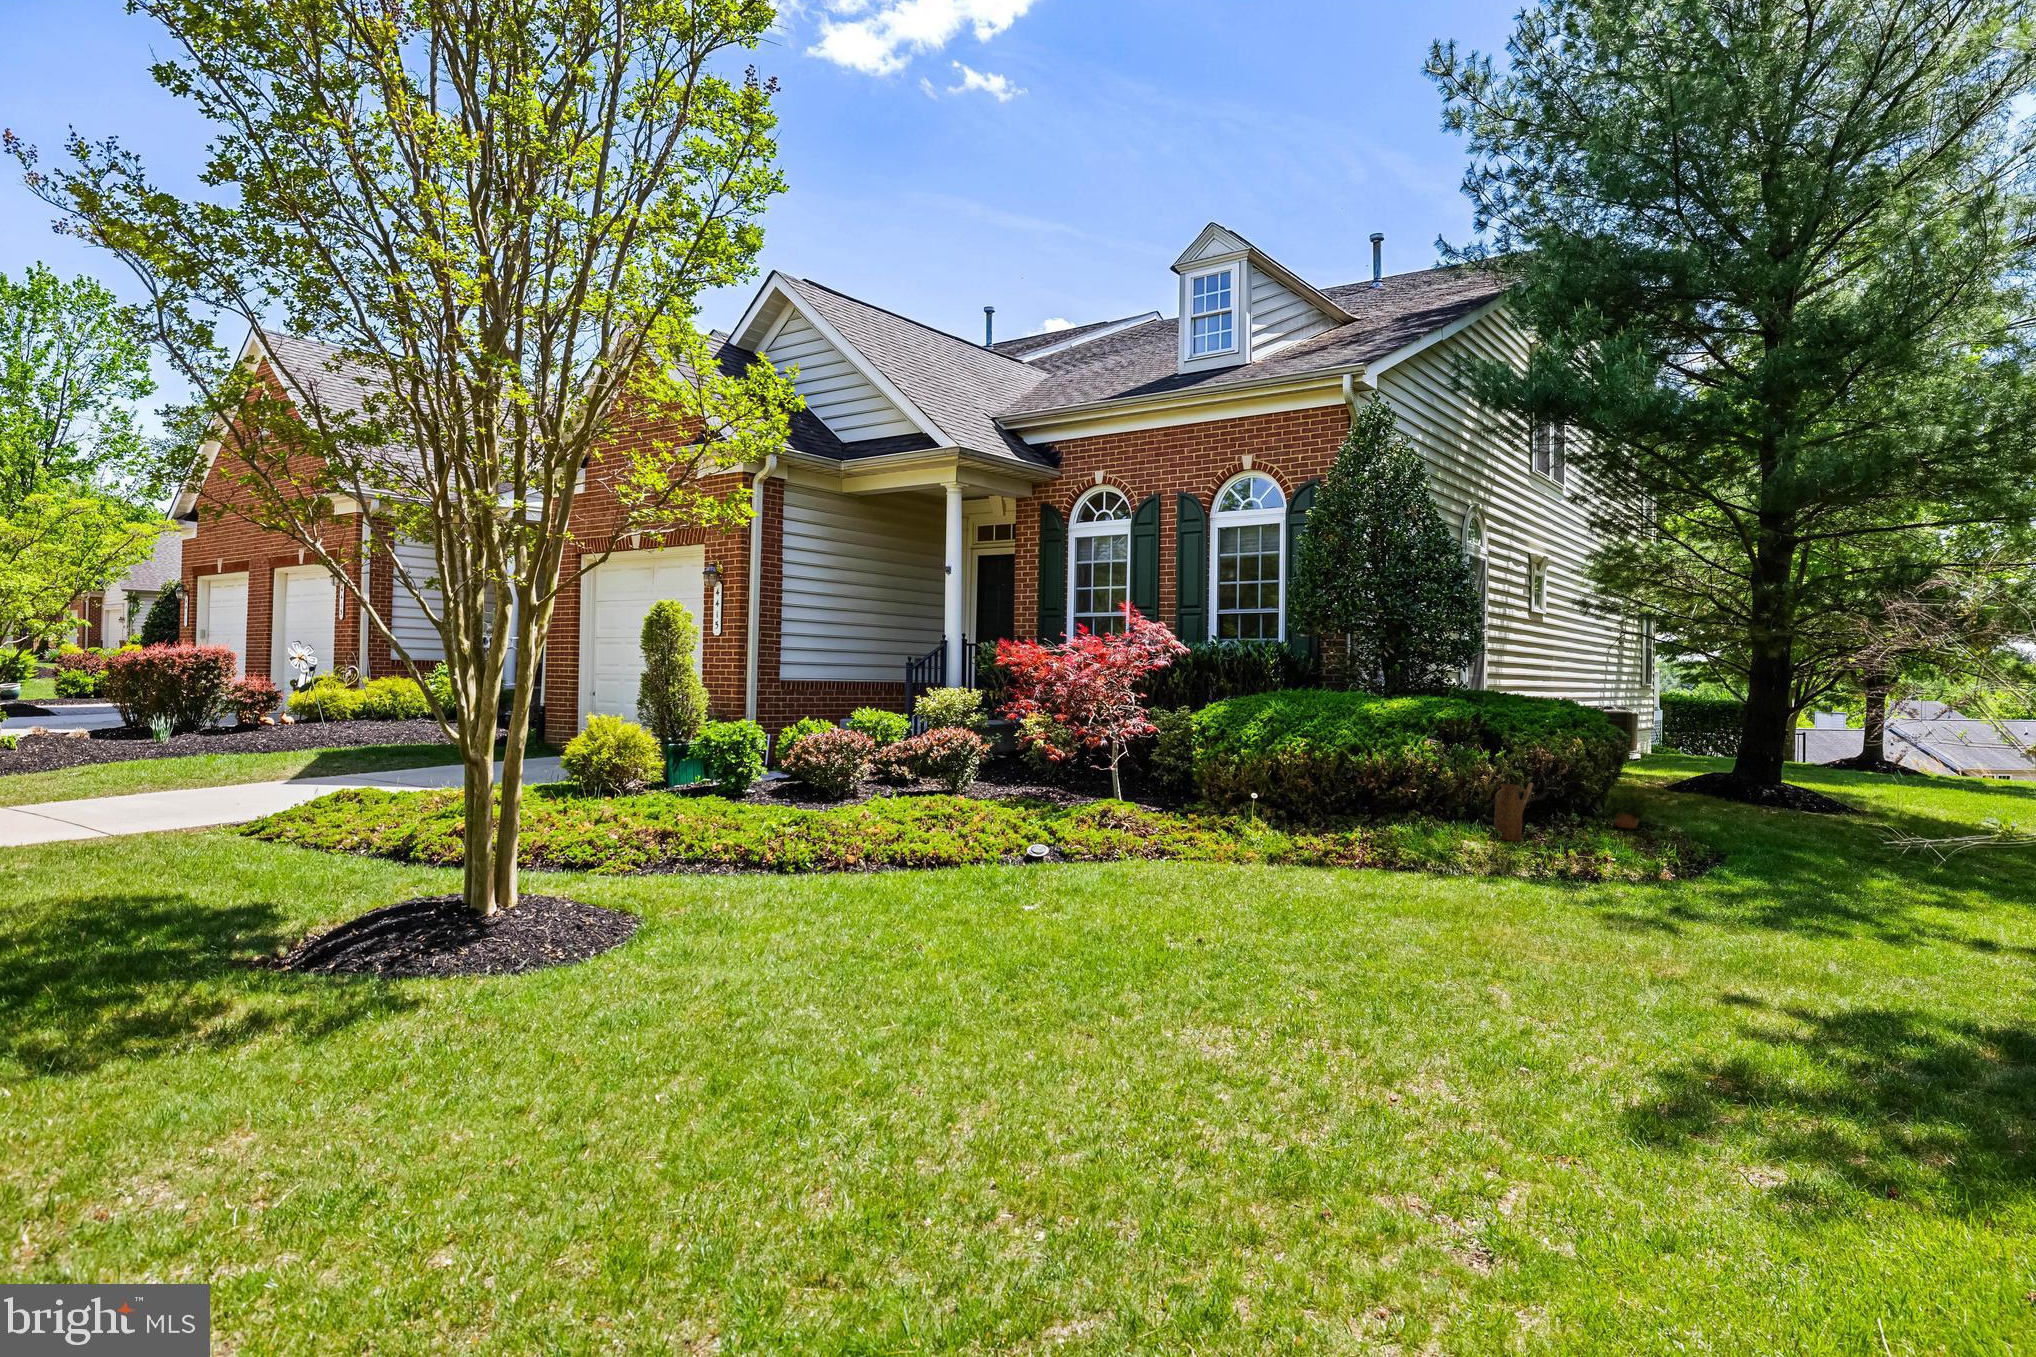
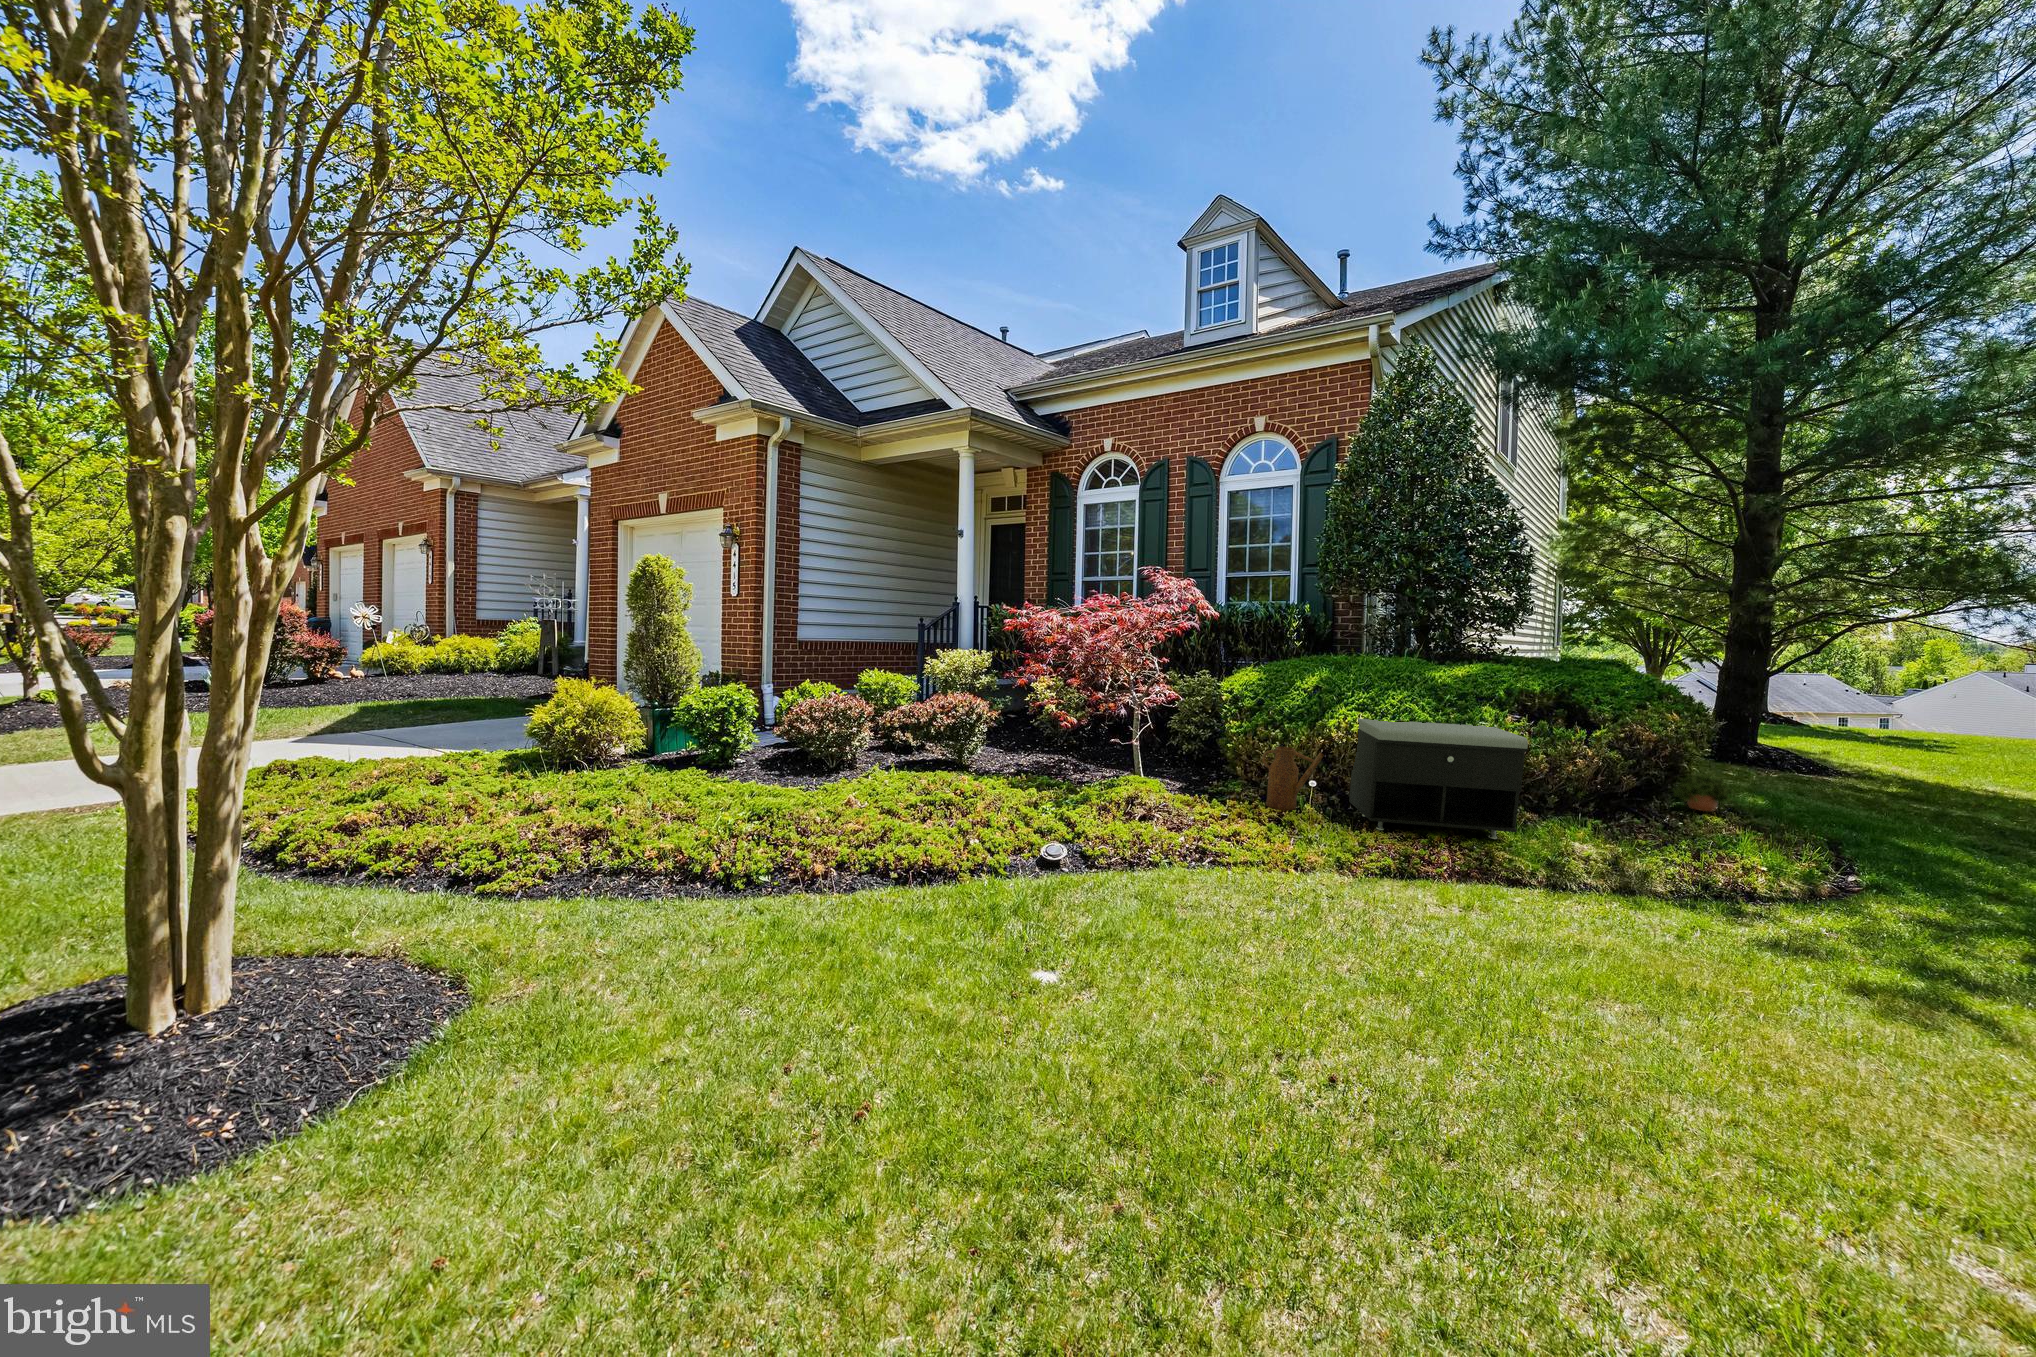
storage bench: none [1300,745,1431,845] -> present [1349,719,1528,839]
watering can: present [1494,783,1533,841] -> present [1262,747,1324,810]

